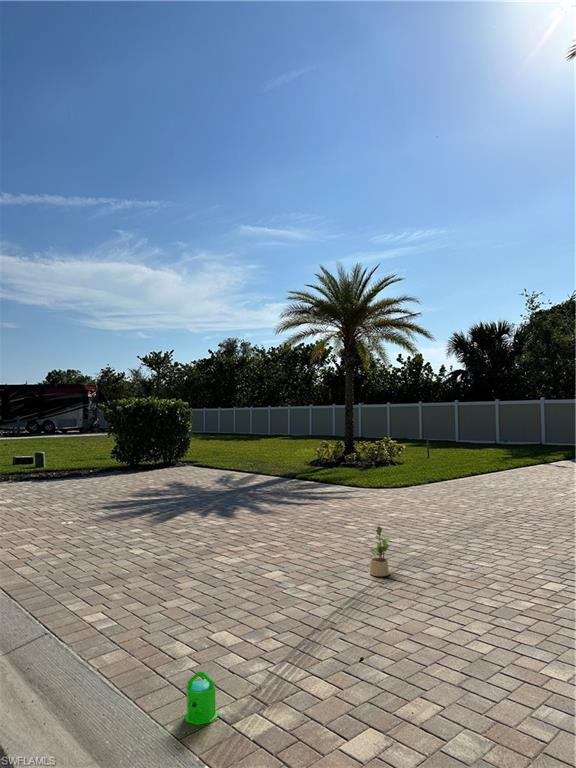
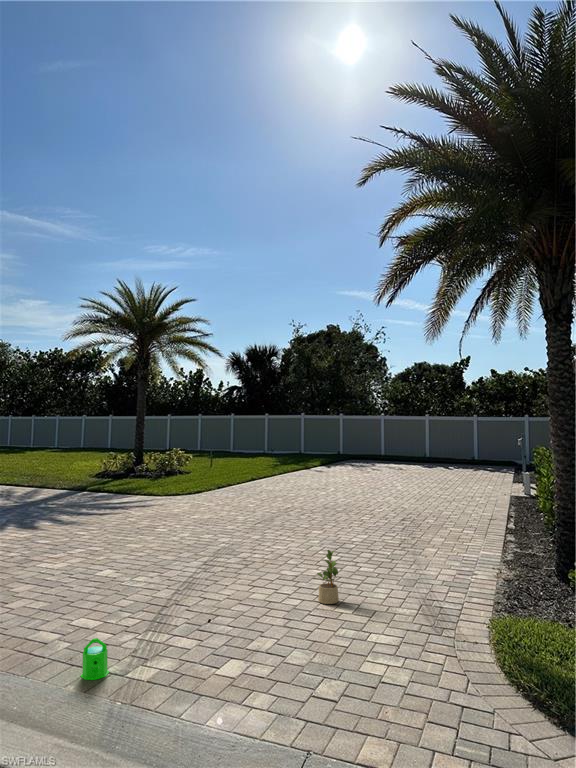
potted plant: present [370,526,389,576] -> present [317,550,339,604]

